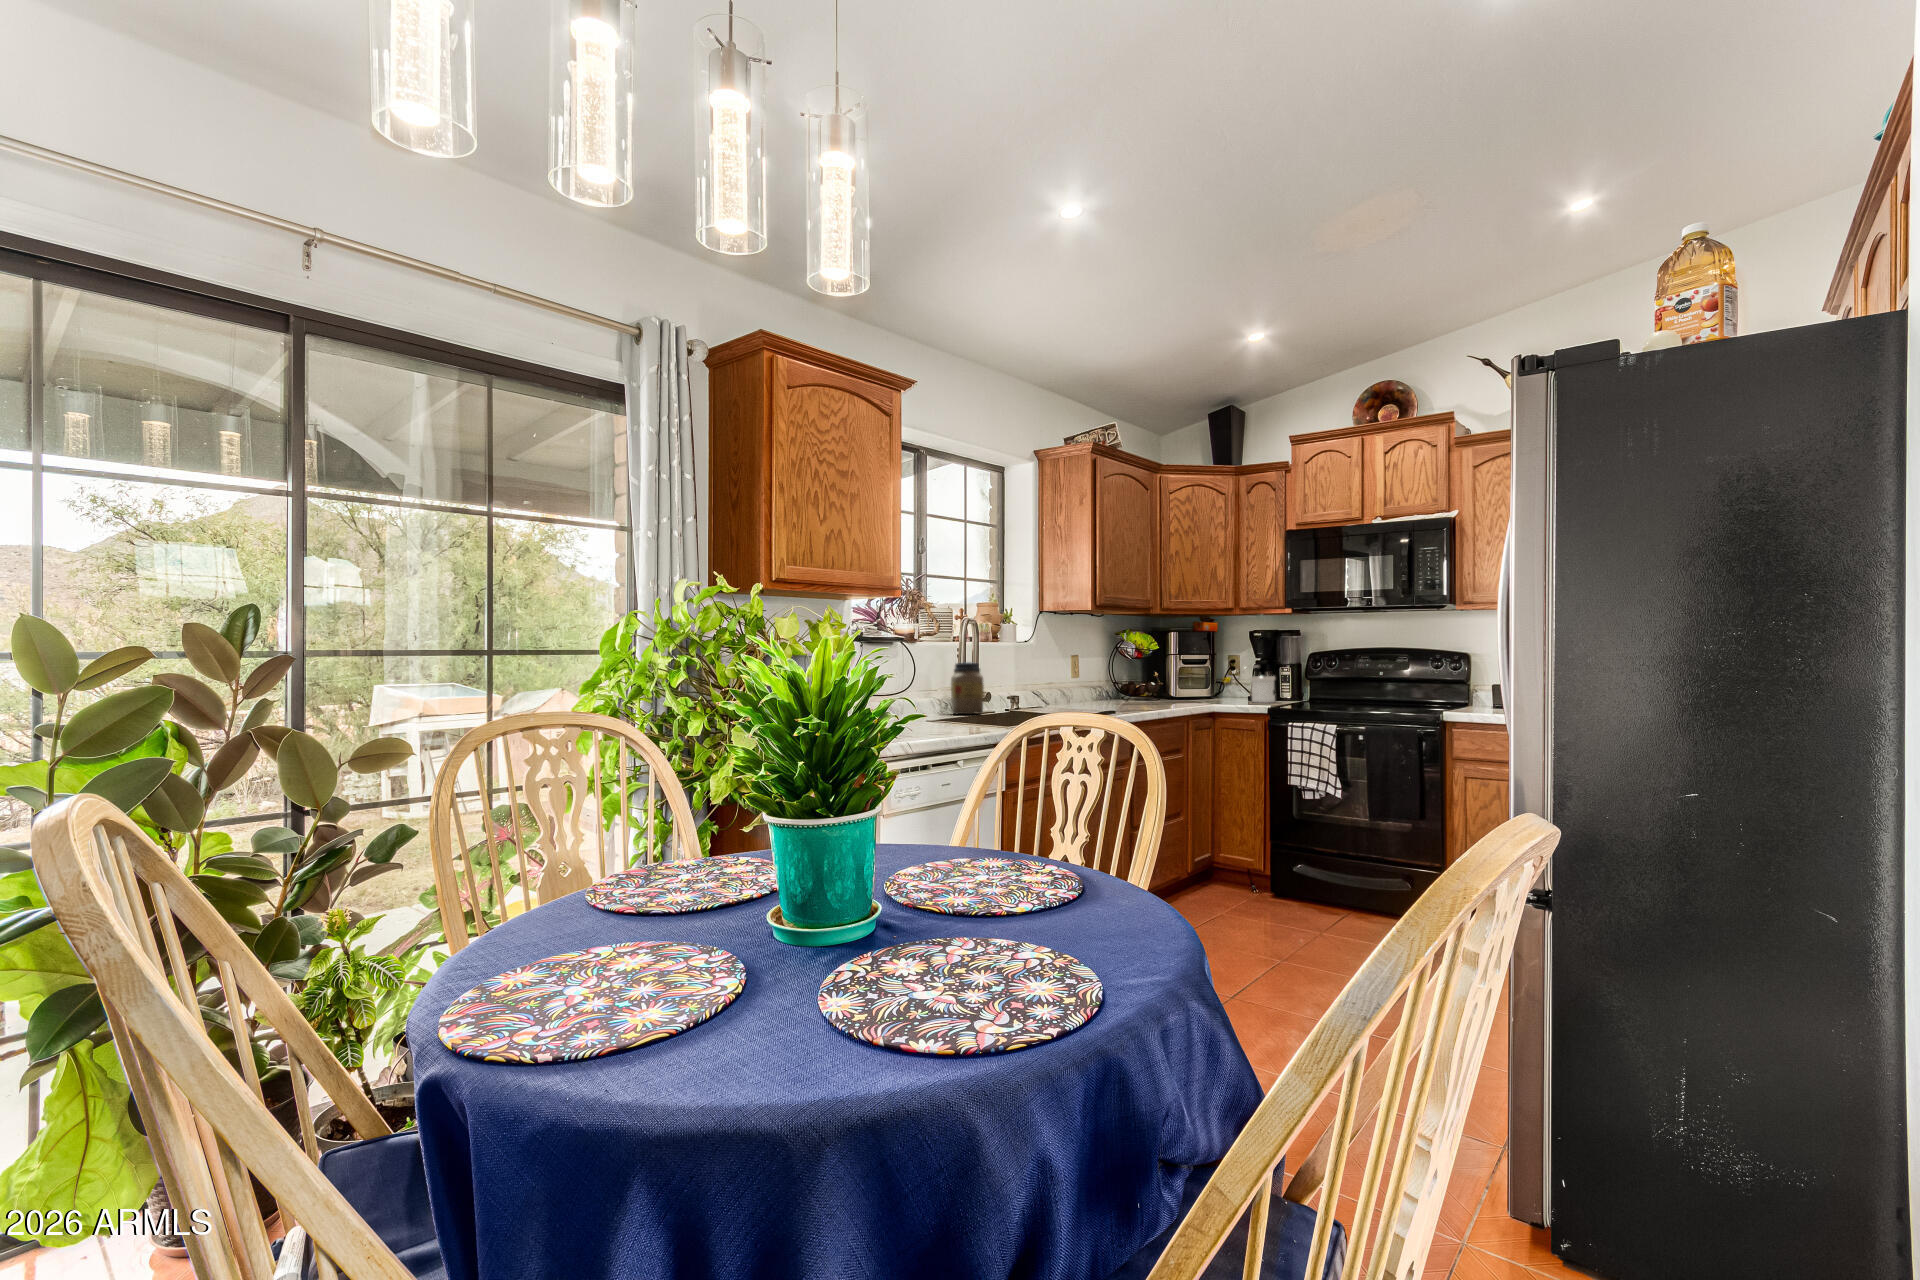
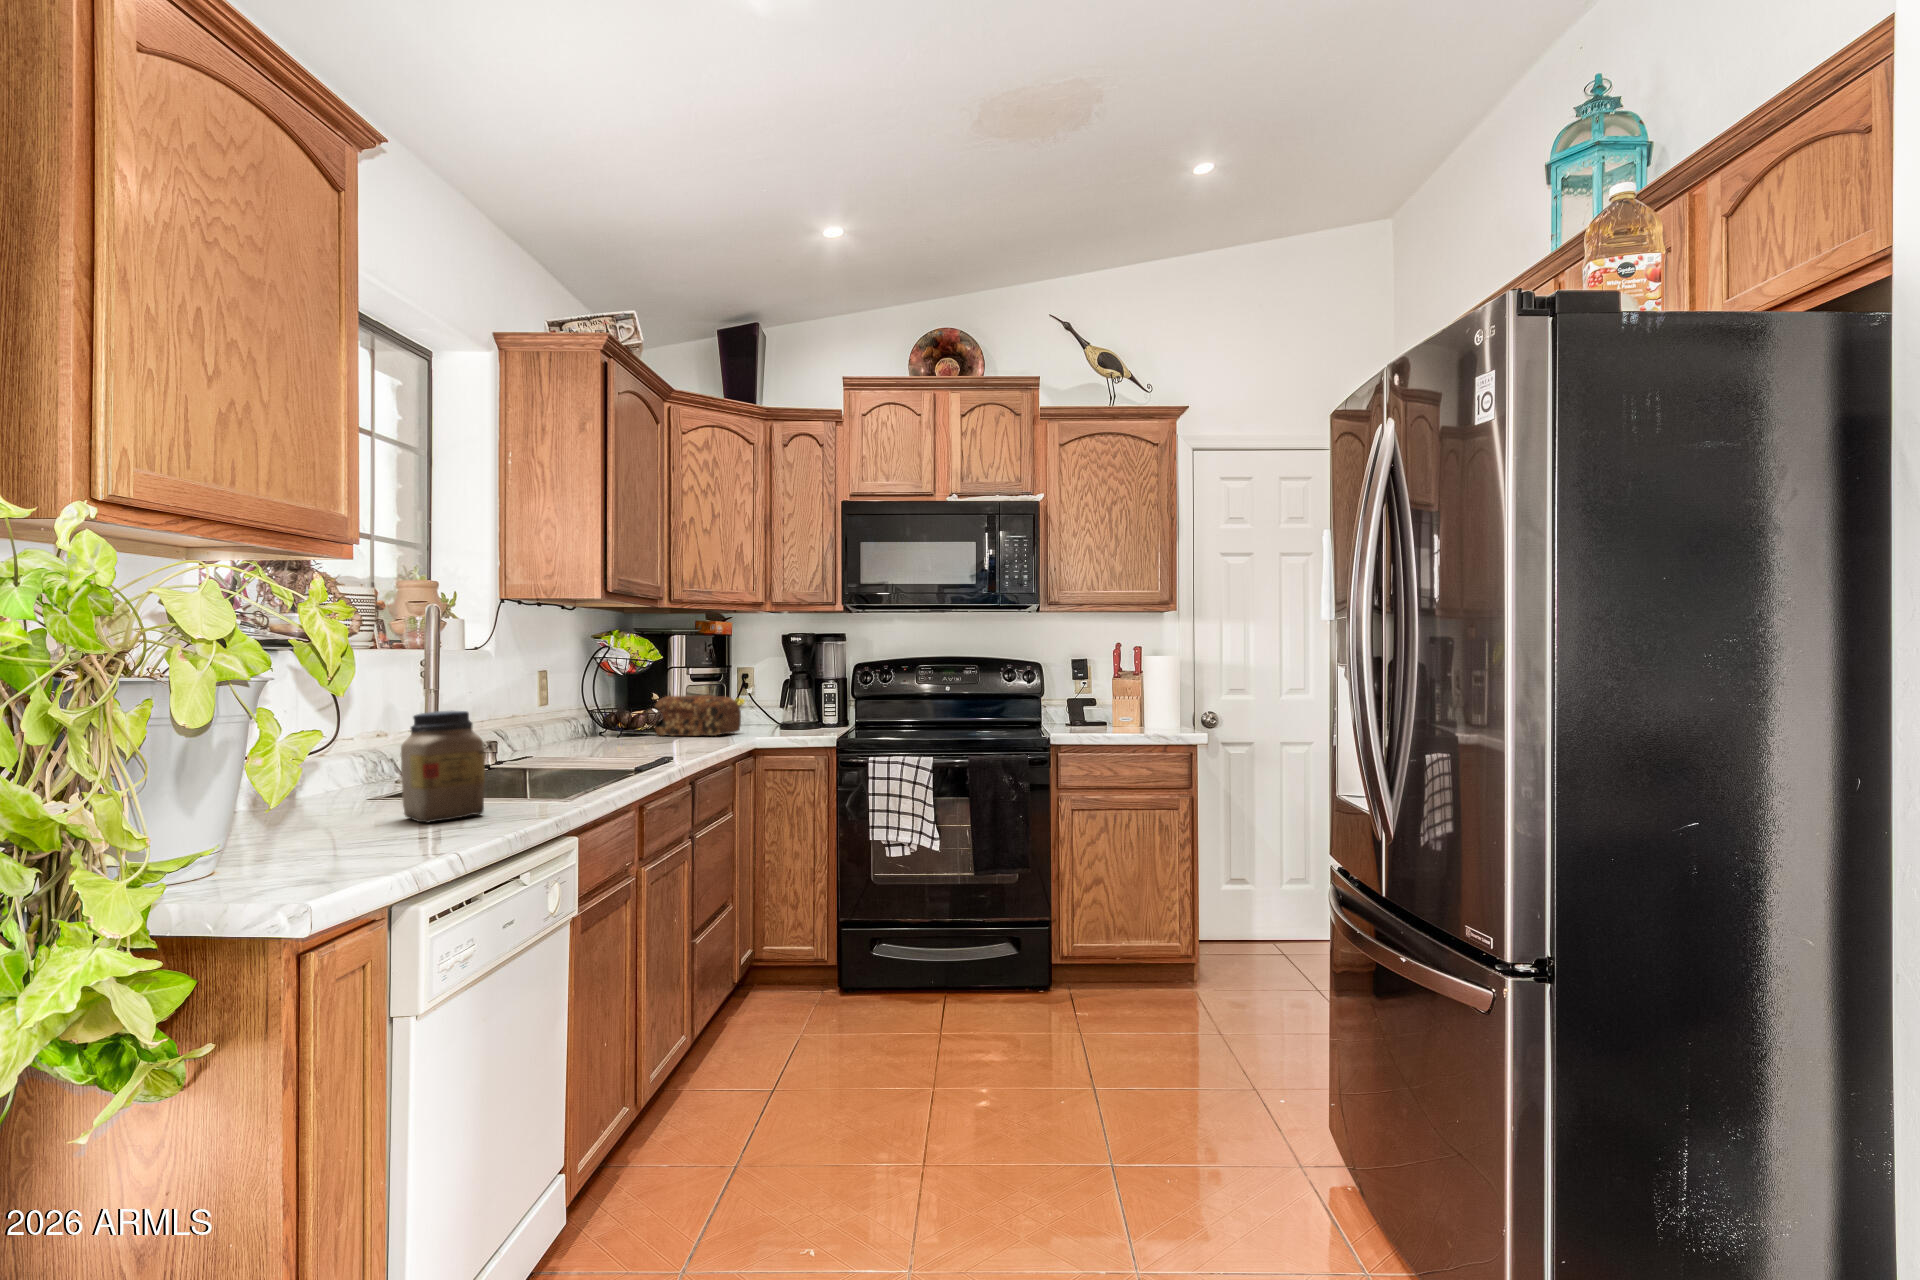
soap dispenser: present [1243,663,1275,703] -> none [779,676,816,729]
bread loaf: none [1155,673,1213,702] -> present [655,695,741,736]

